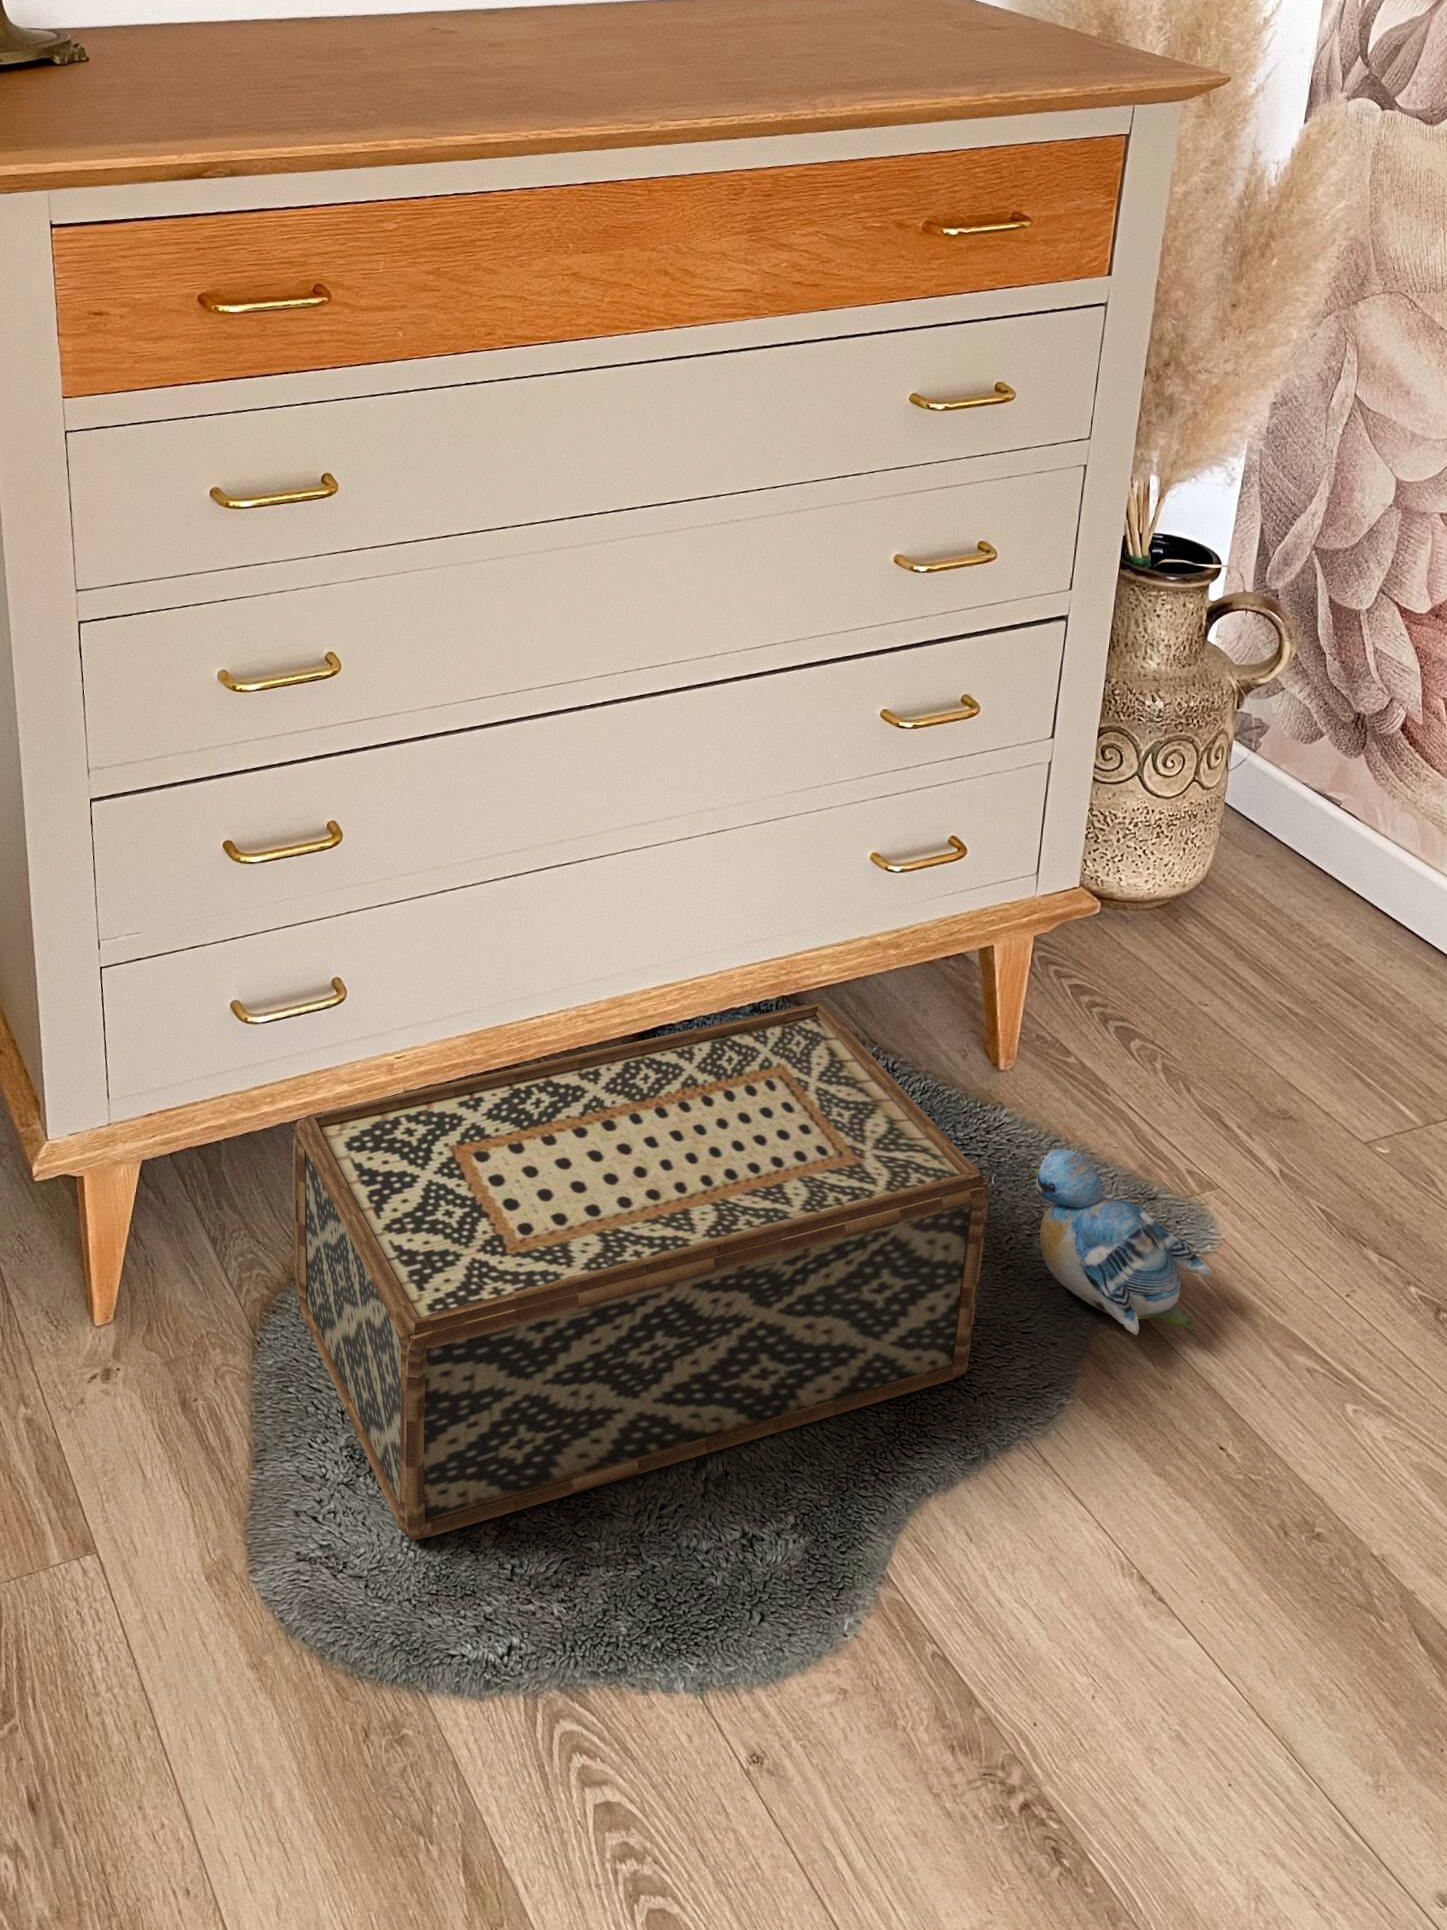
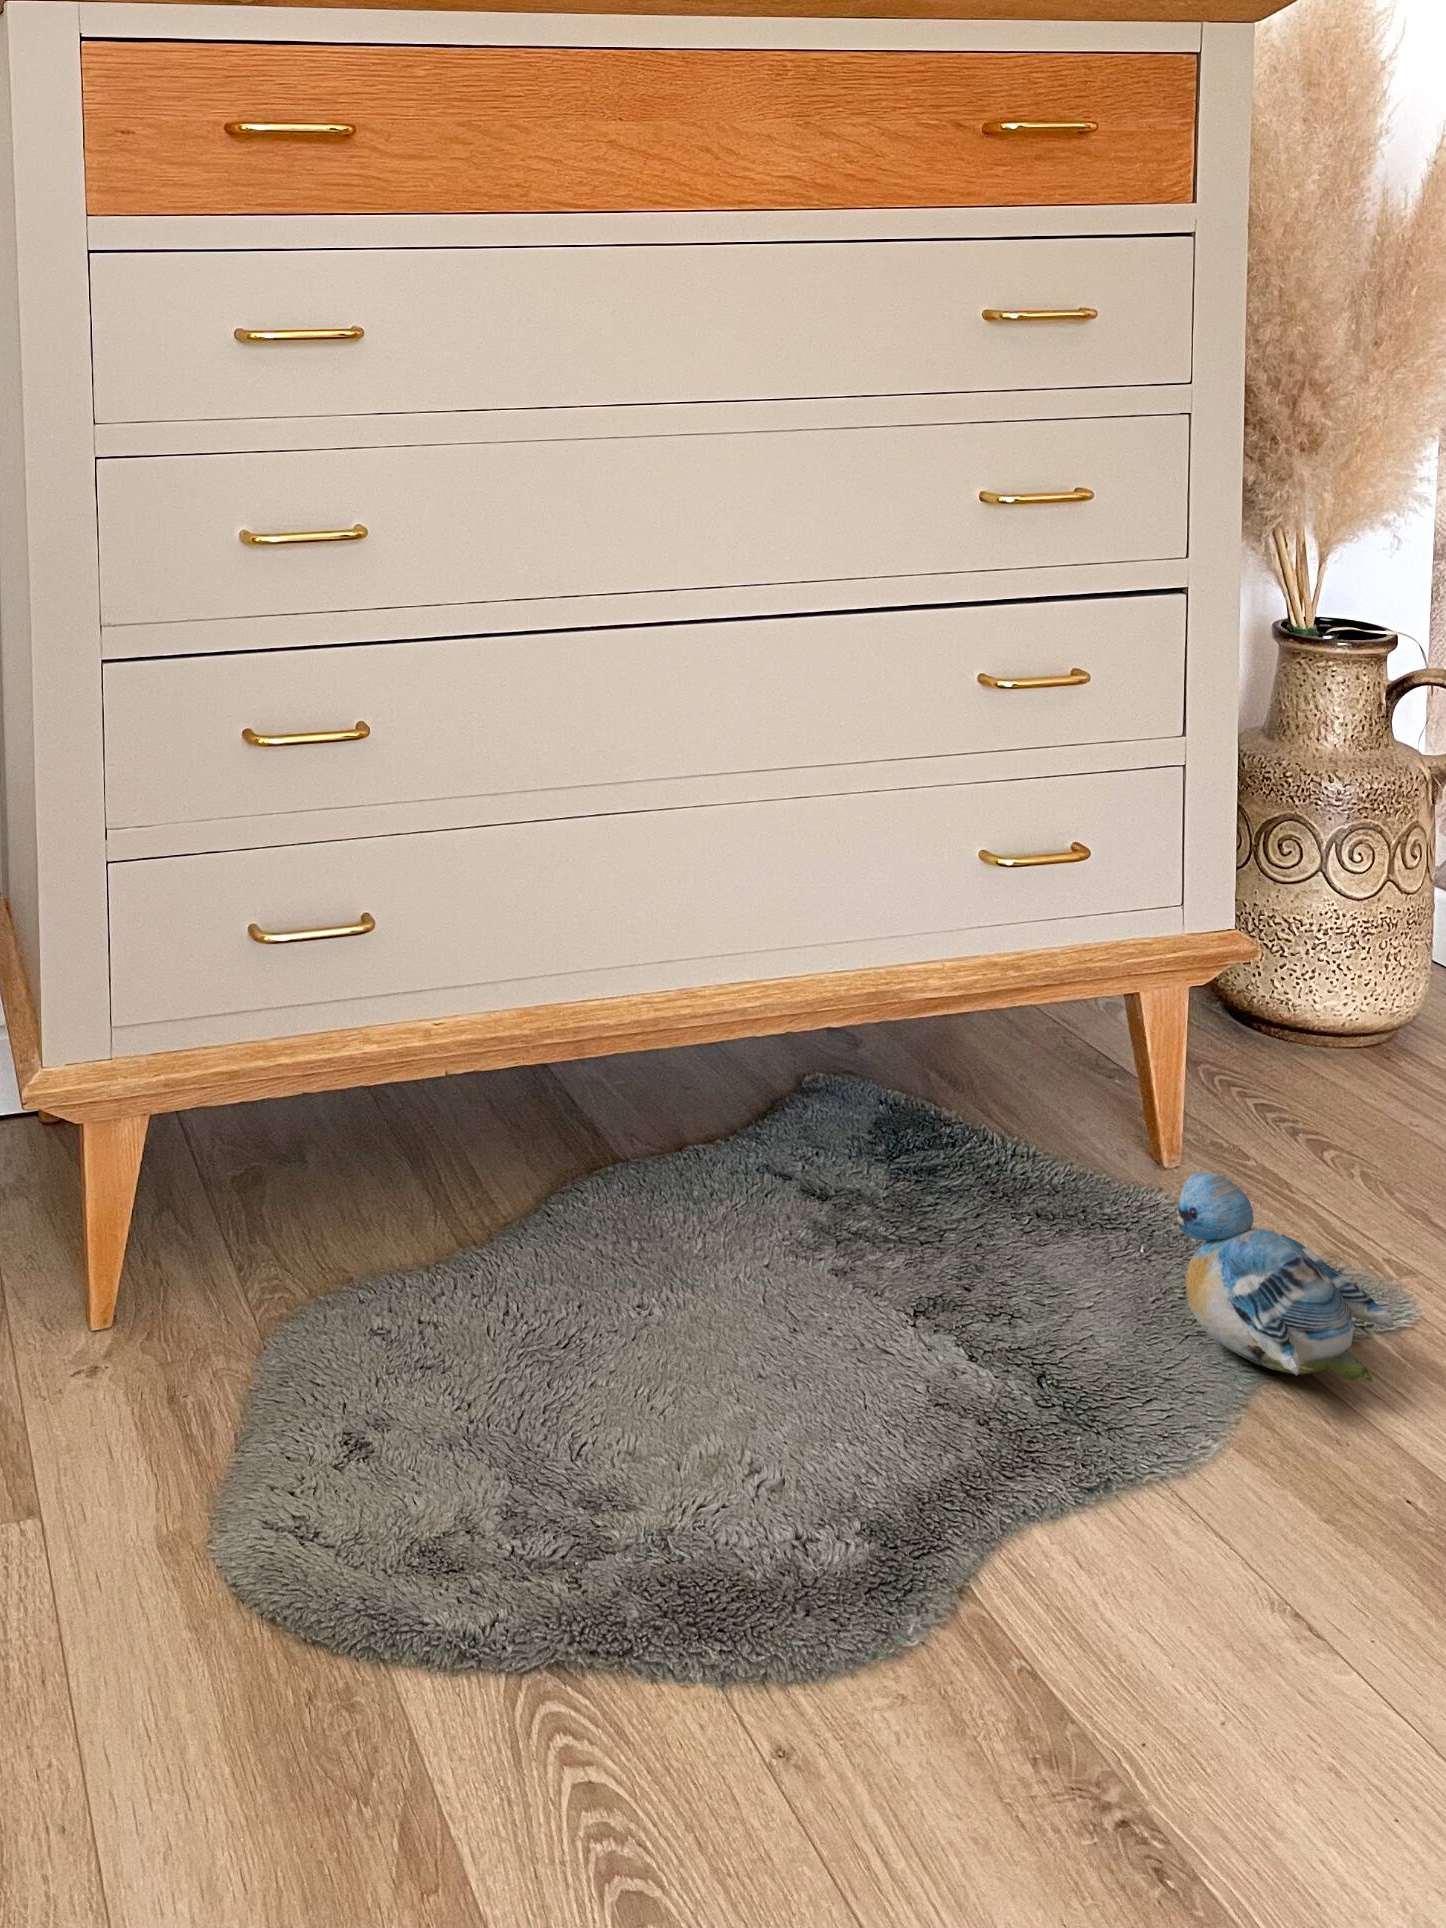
woven basket: present [293,1002,989,1540] -> none [314,1011,1097,1525]

